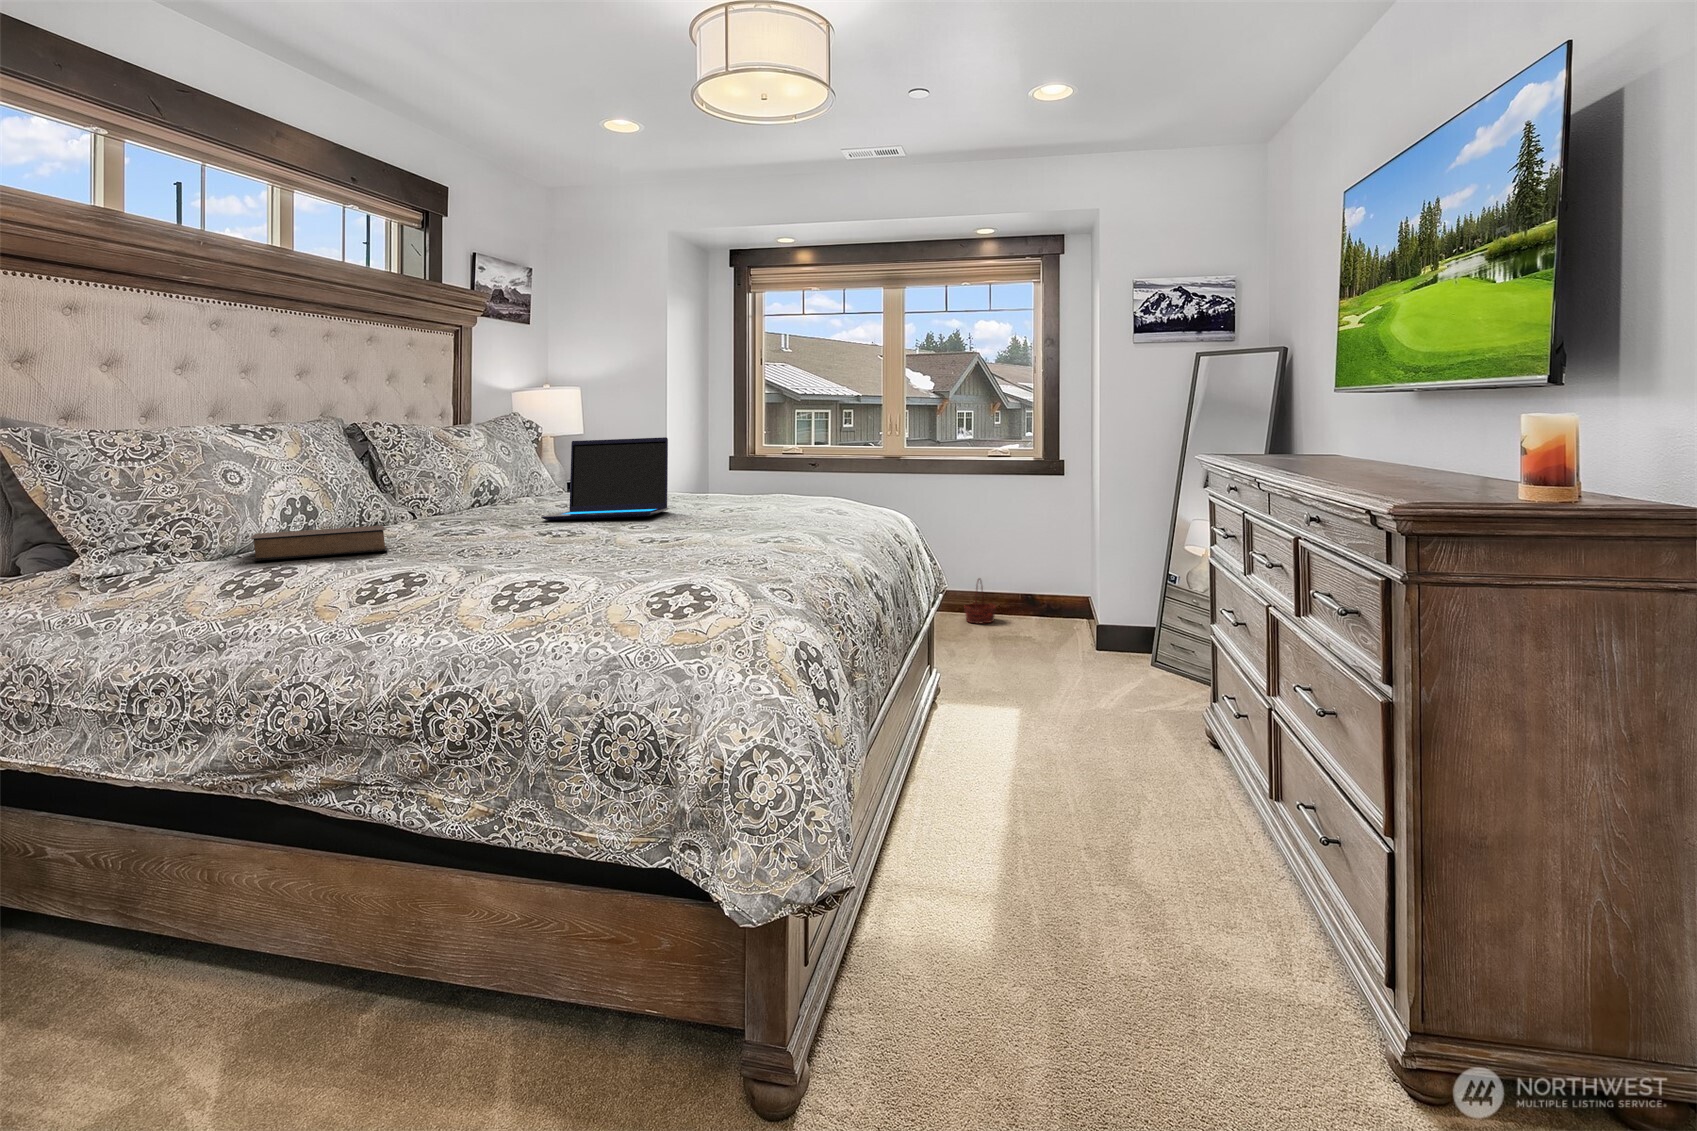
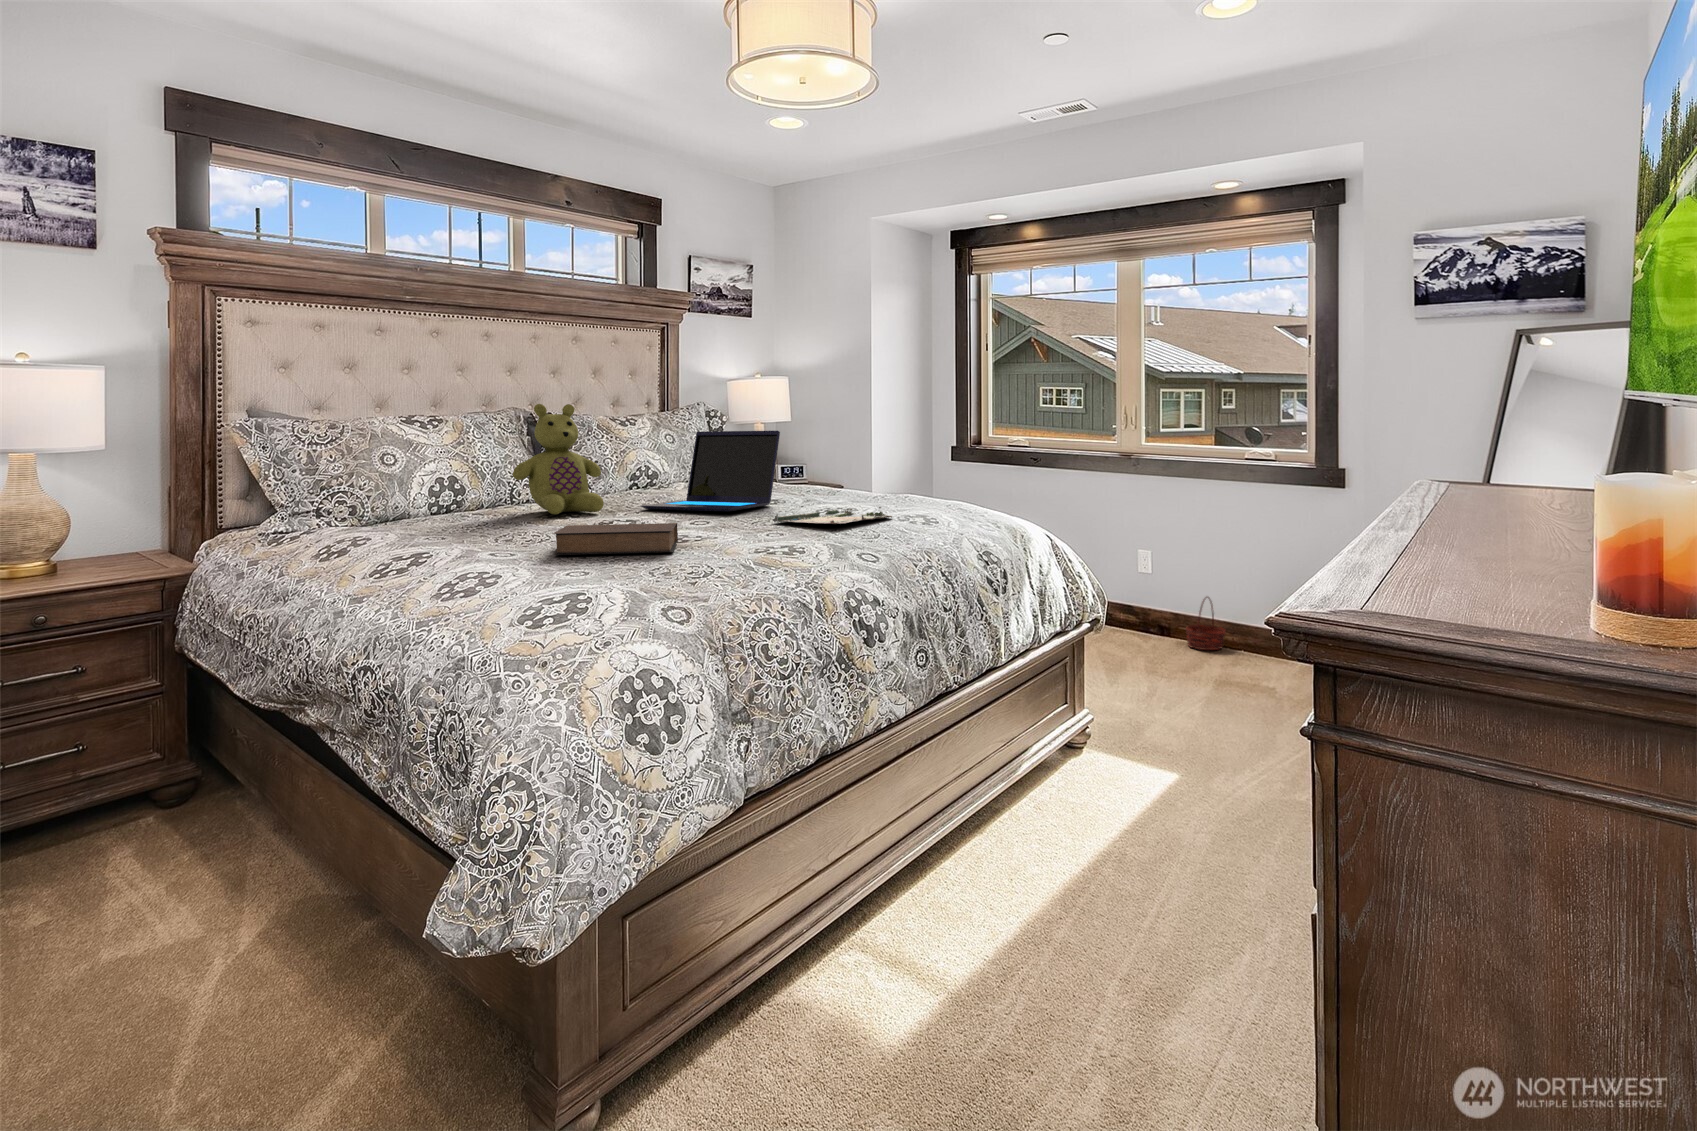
stuffed bear: none [400,410,508,529] -> present [513,404,604,514]
tray: none [709,502,811,522] -> present [773,507,892,524]
book: present [250,526,388,561] -> present [553,523,678,555]

